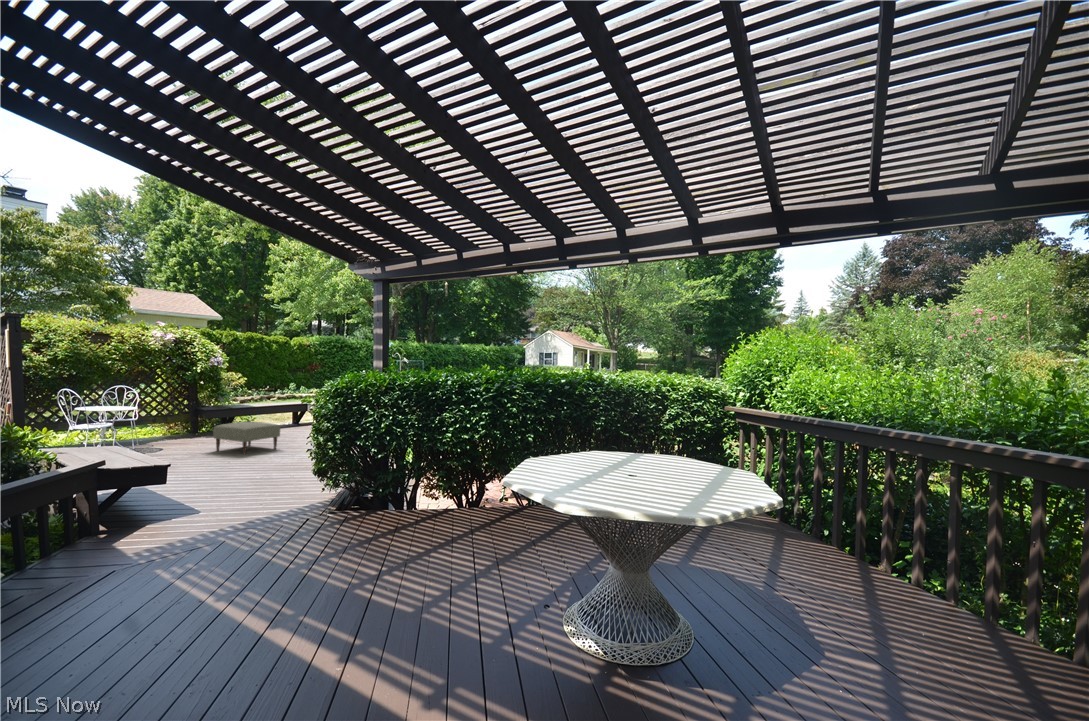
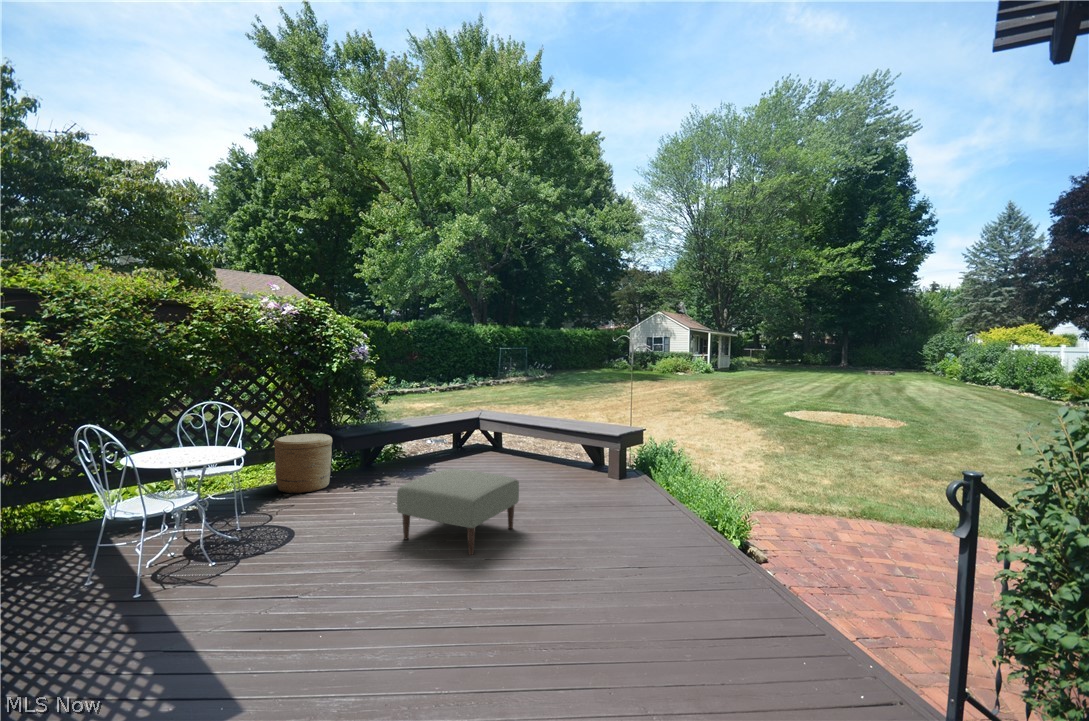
basket: none [159,407,195,439] -> present [274,434,332,494]

